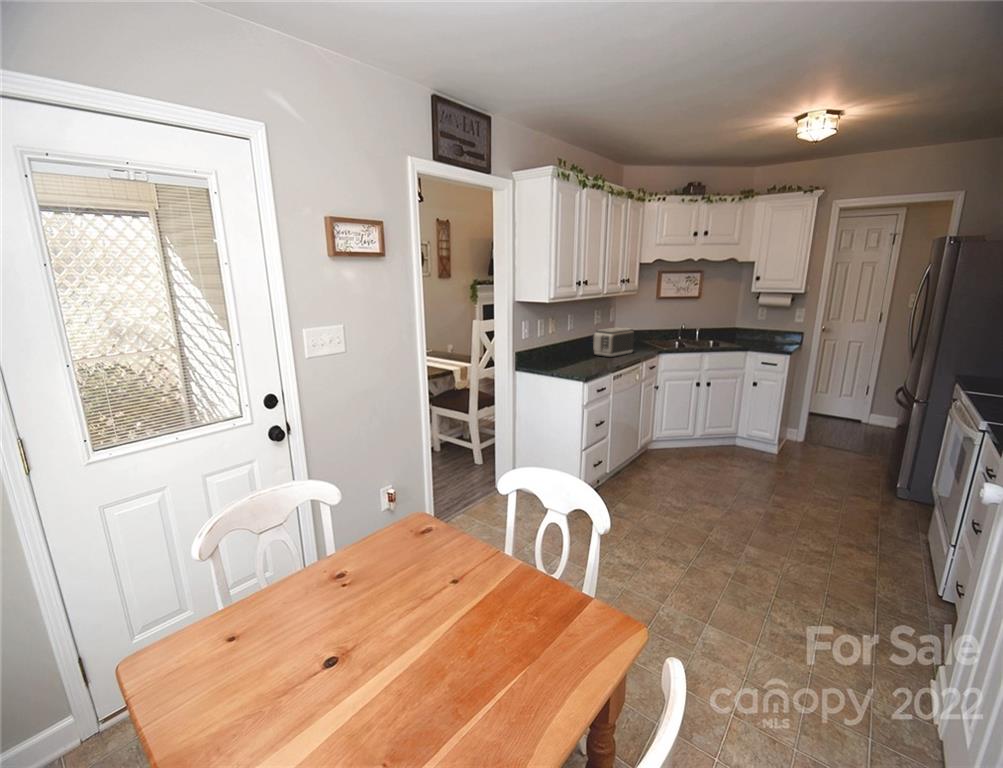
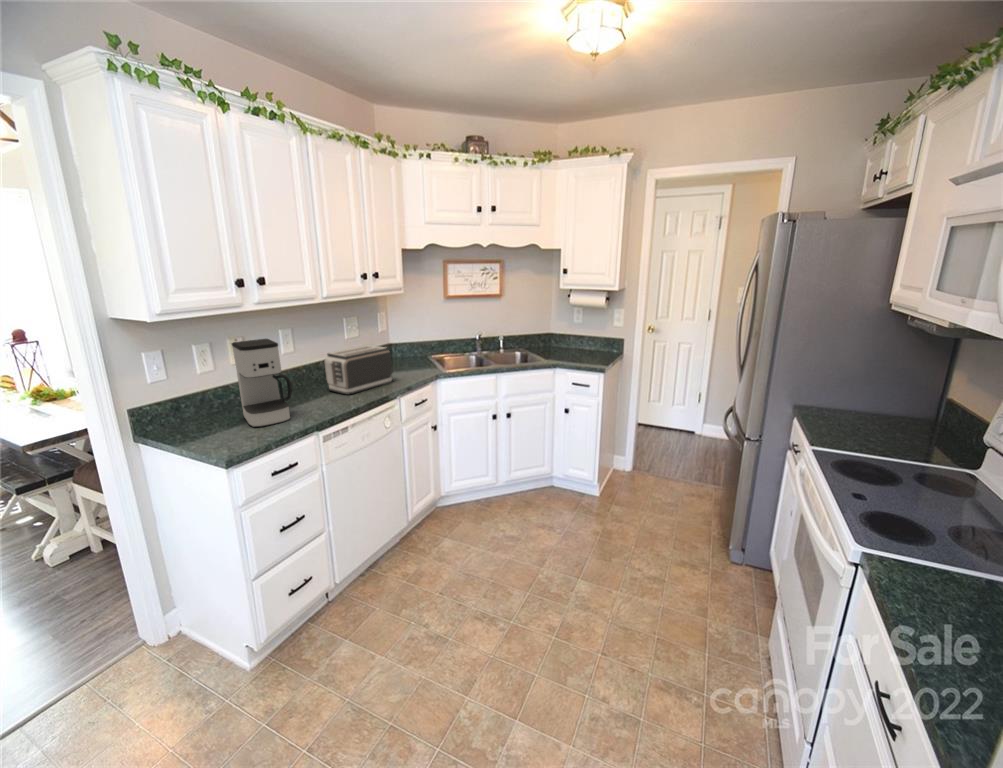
coffee maker: none [559,317,590,368] -> present [232,339,292,427]

